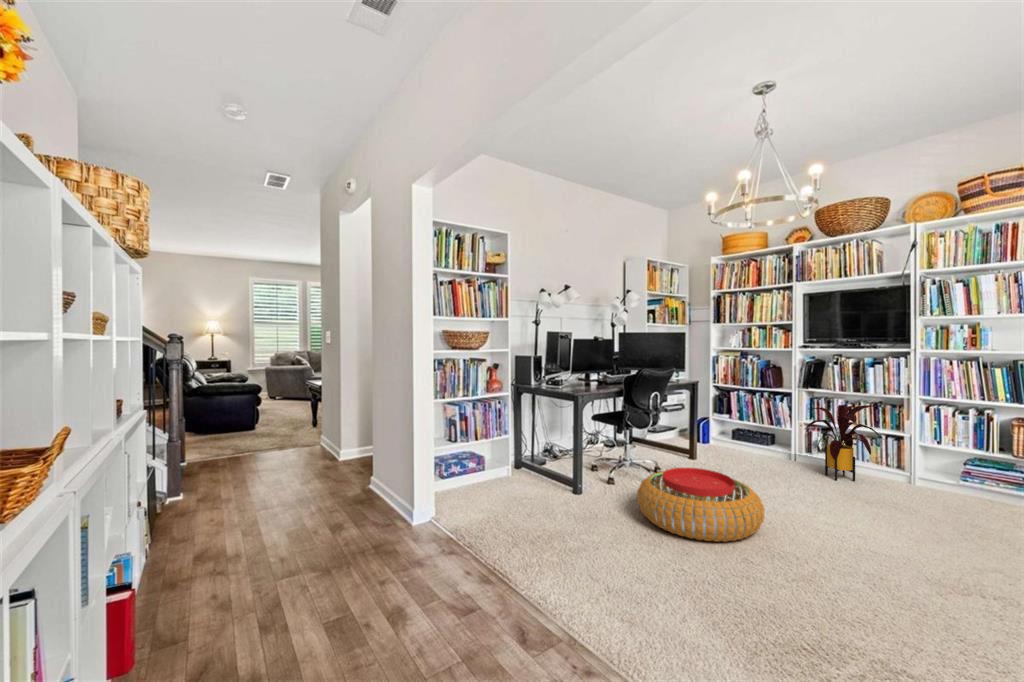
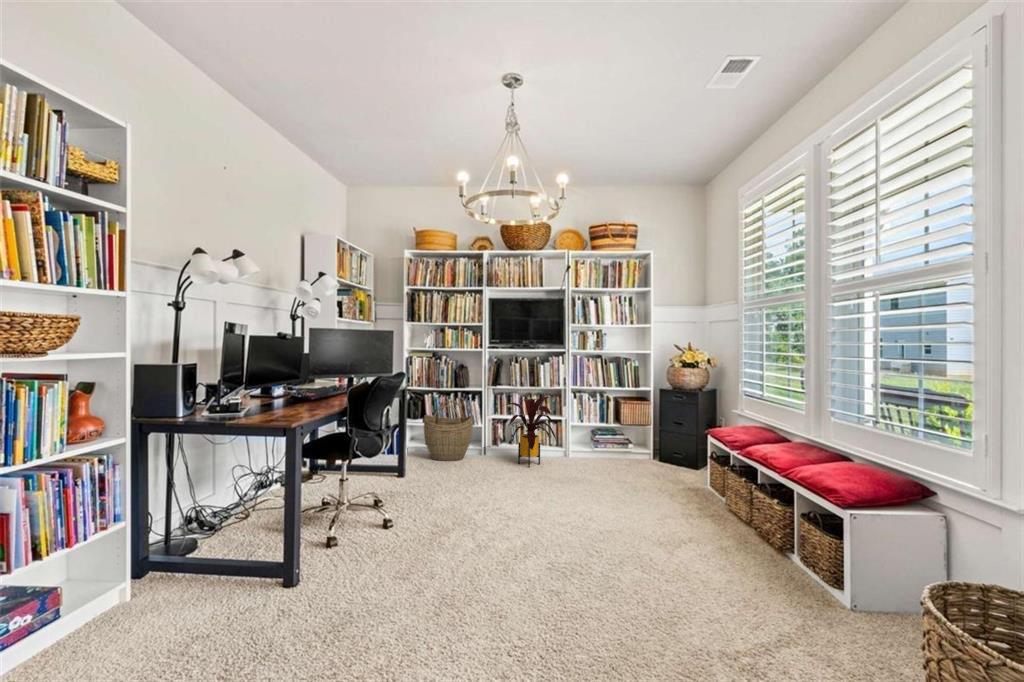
woven basket: none [722,400,777,459] -> present [424,401,473,461]
pouf: present [637,468,764,542] -> none [402,496,549,603]

